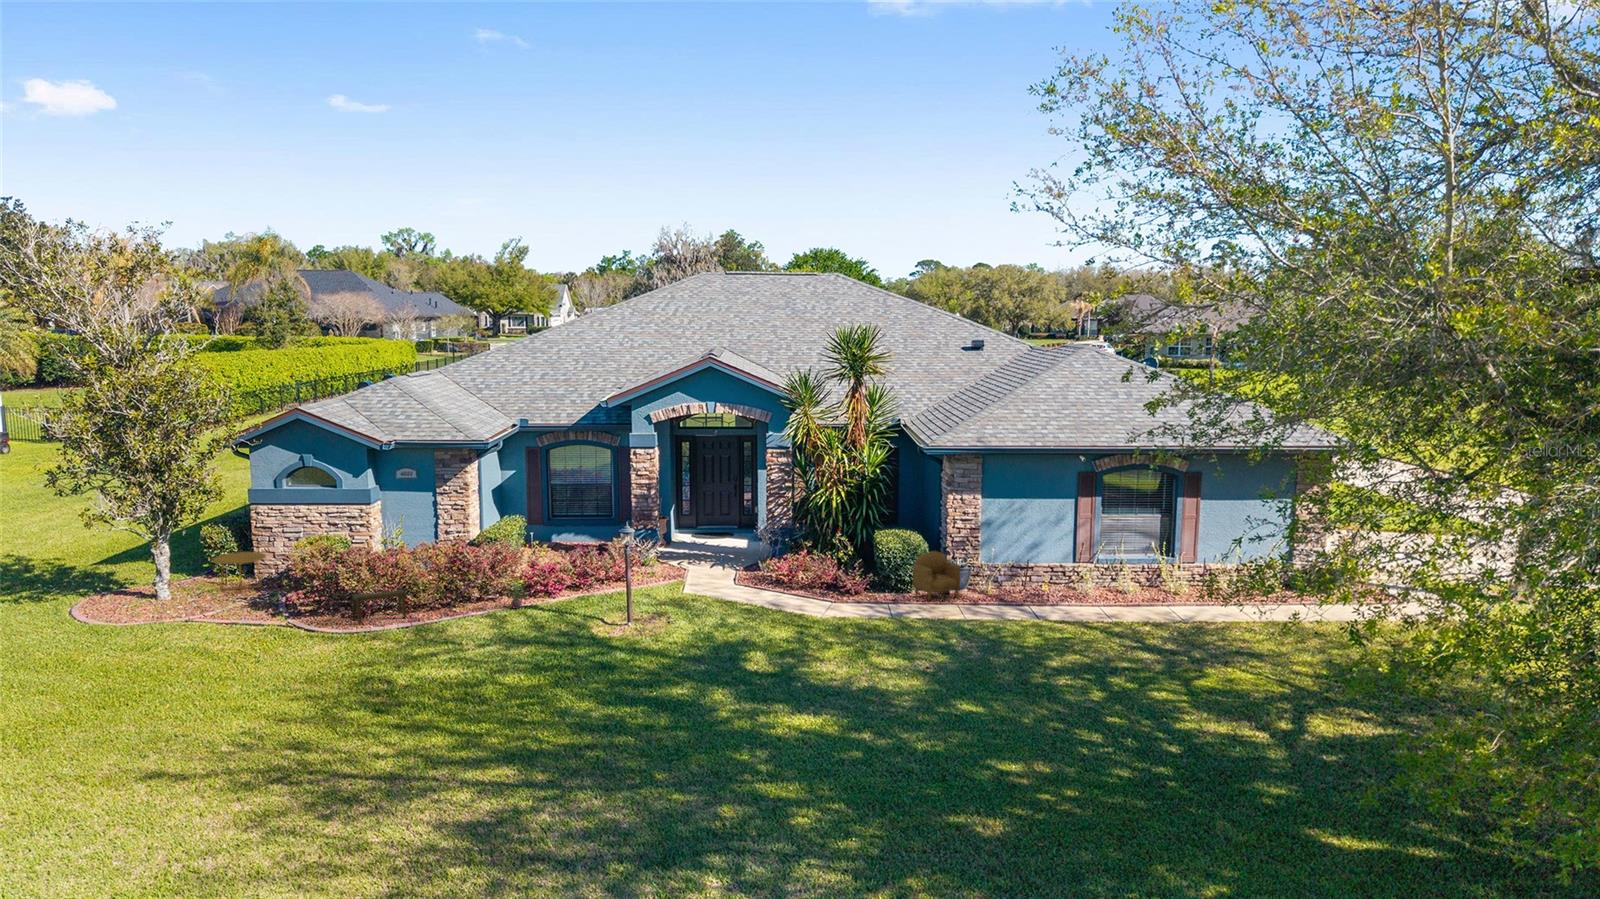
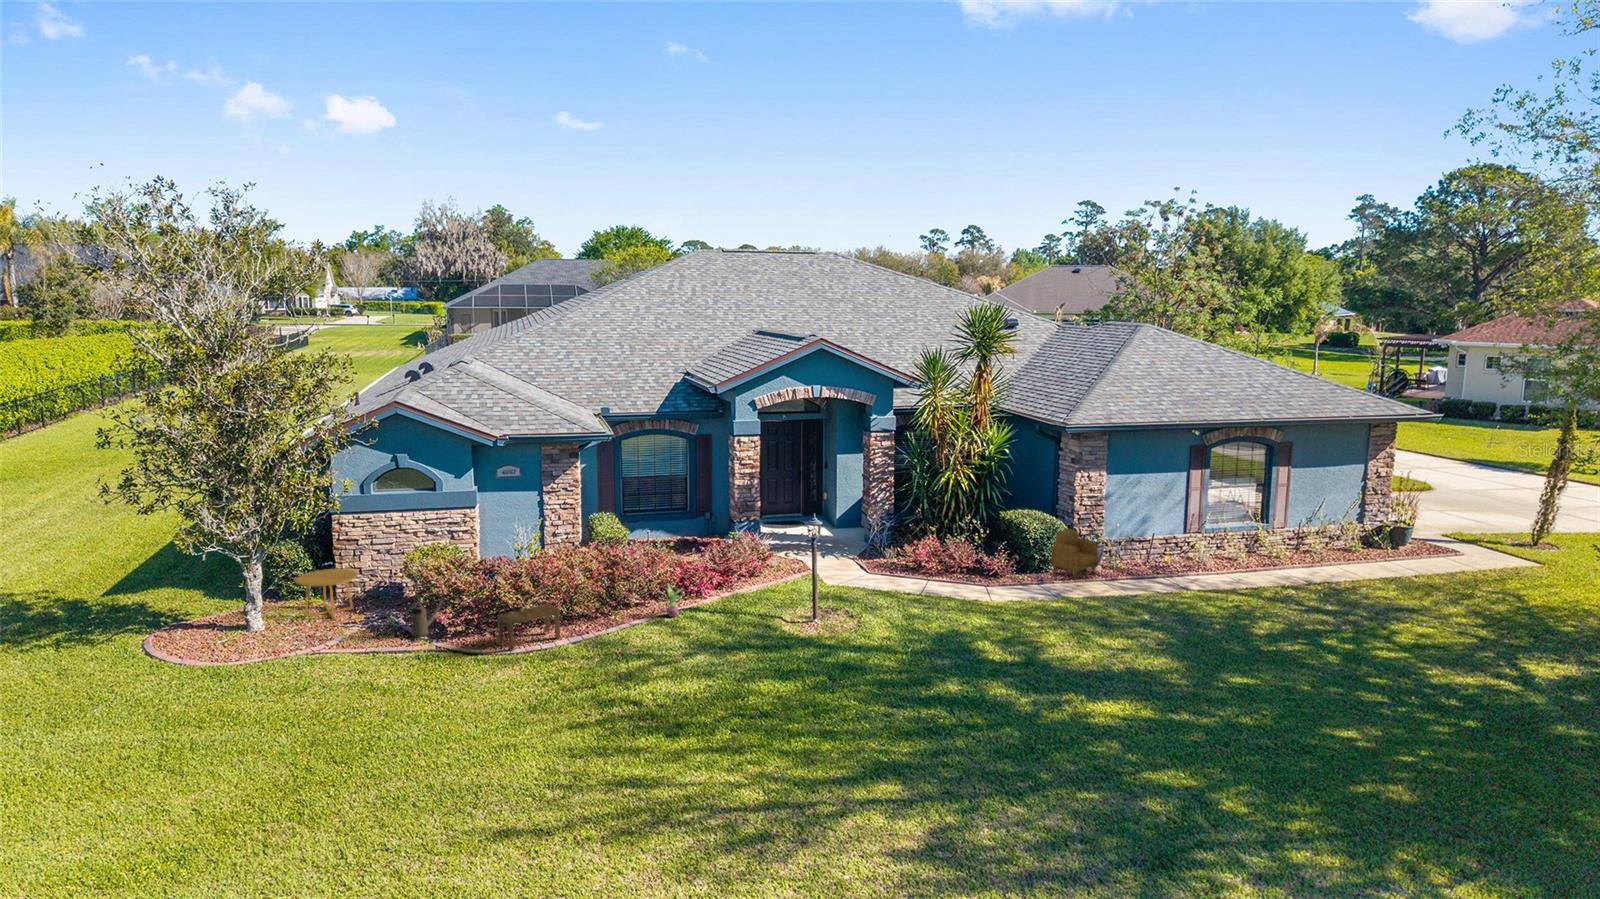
watering can: none [286,581,321,611] -> present [407,602,442,637]

